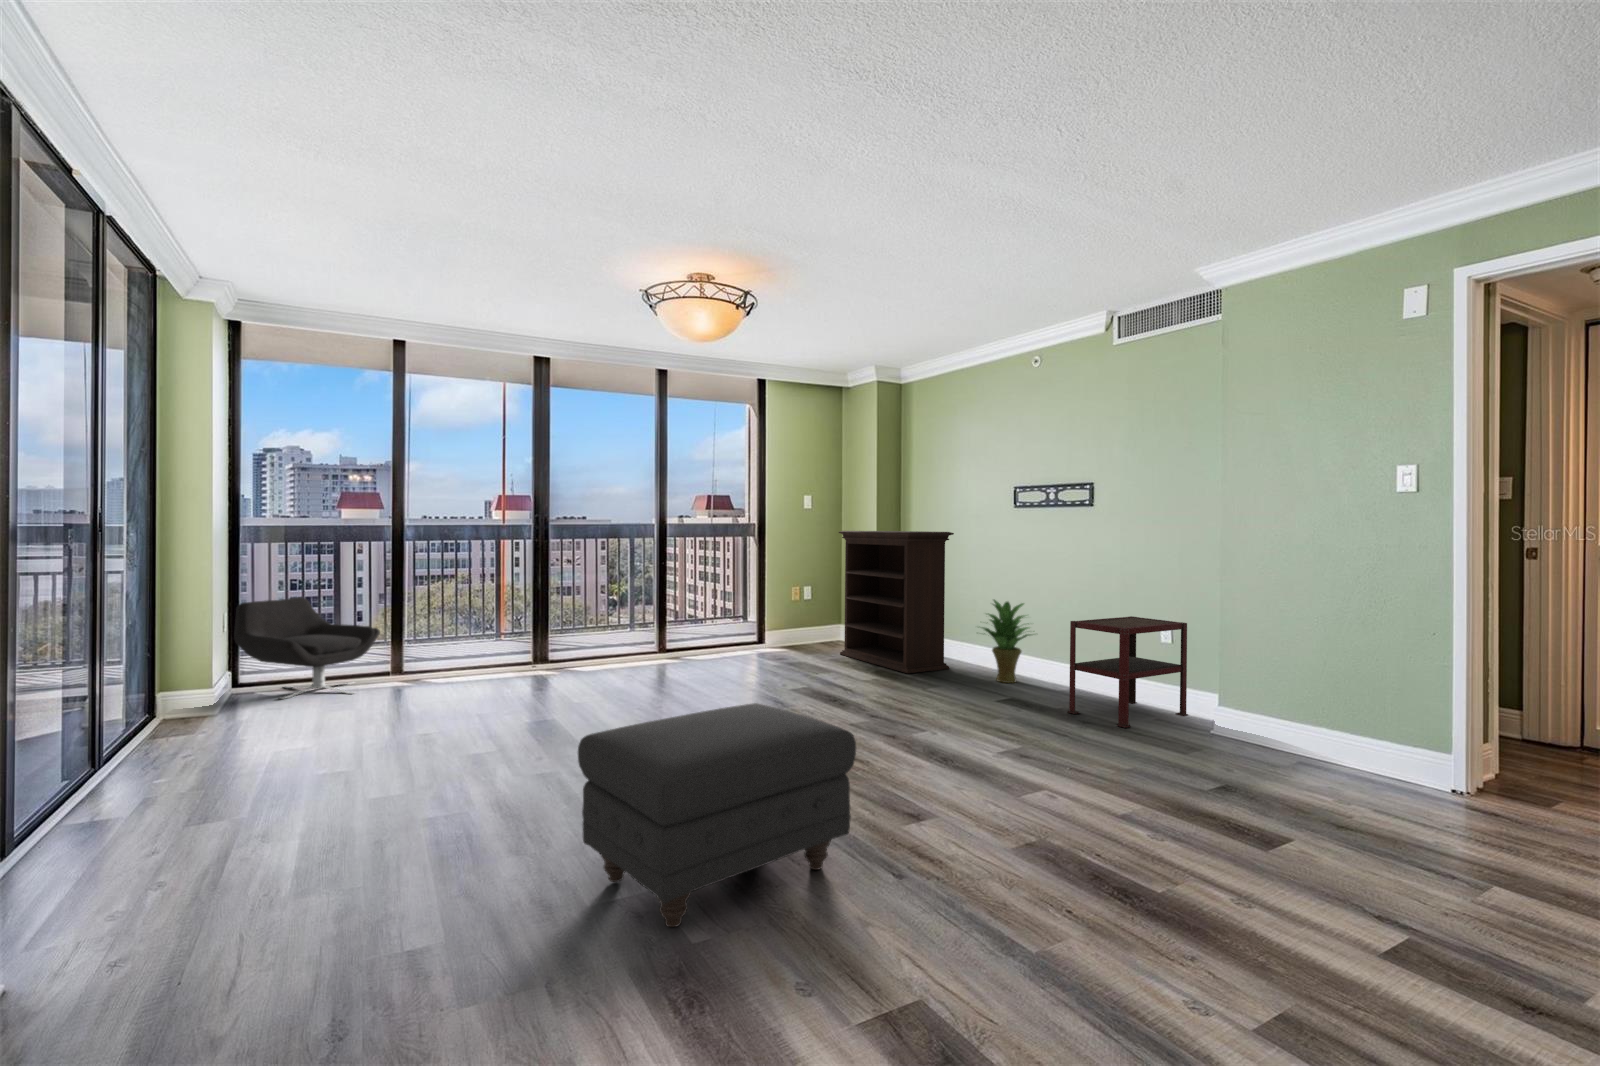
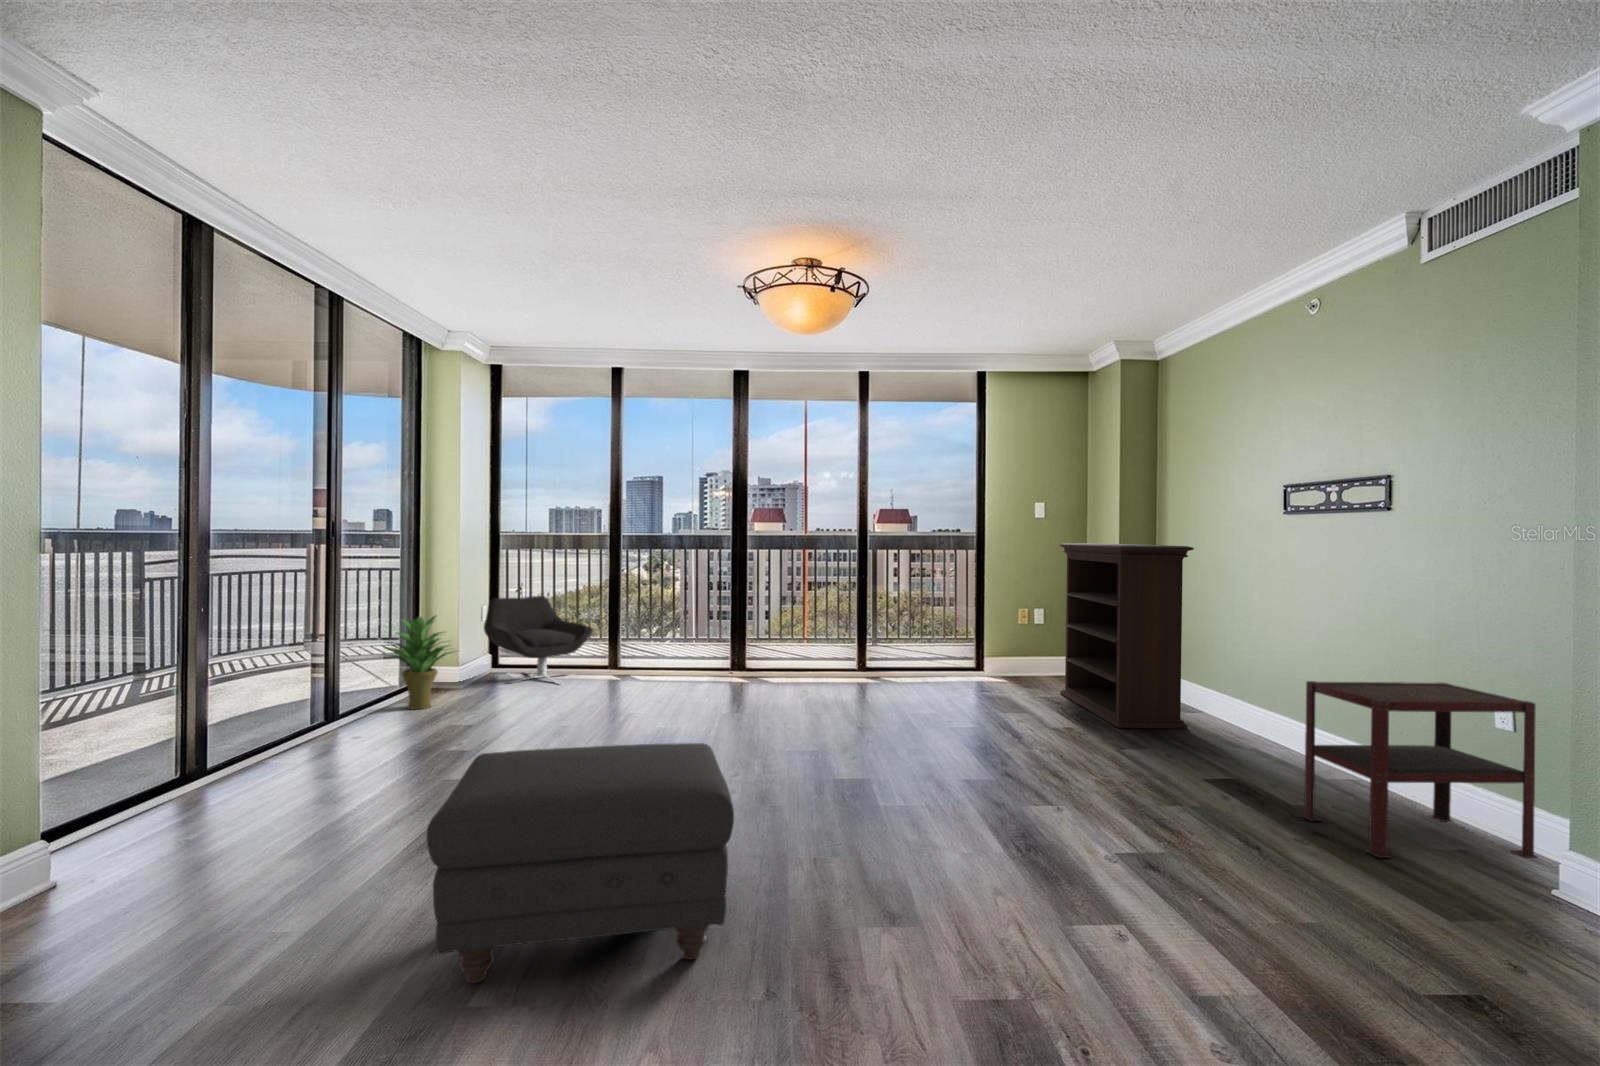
potted plant: present [982,600,1031,683] -> present [383,616,453,709]

